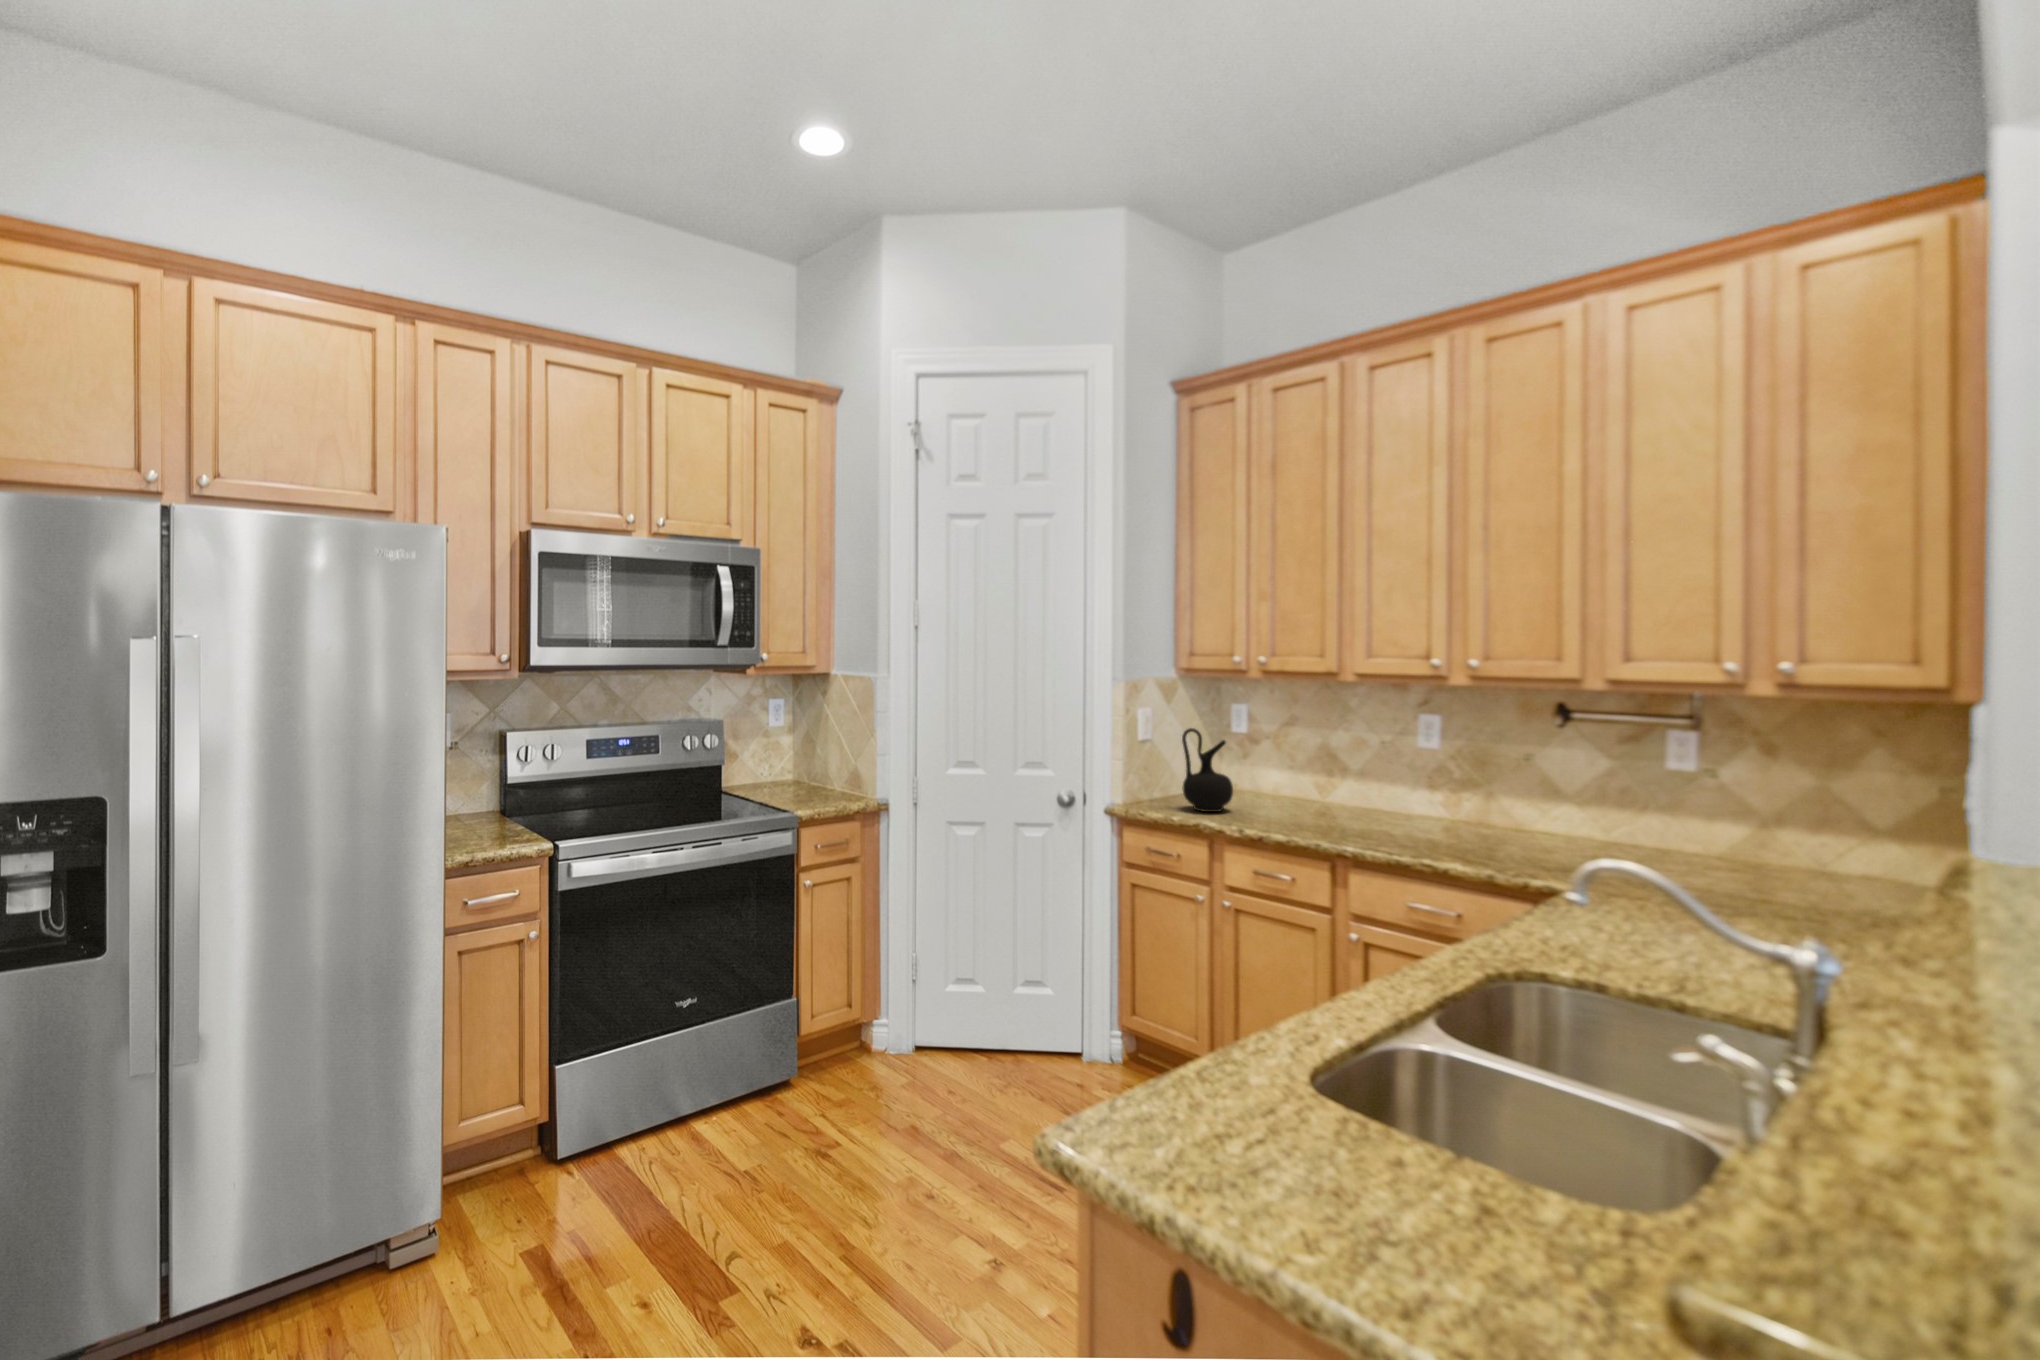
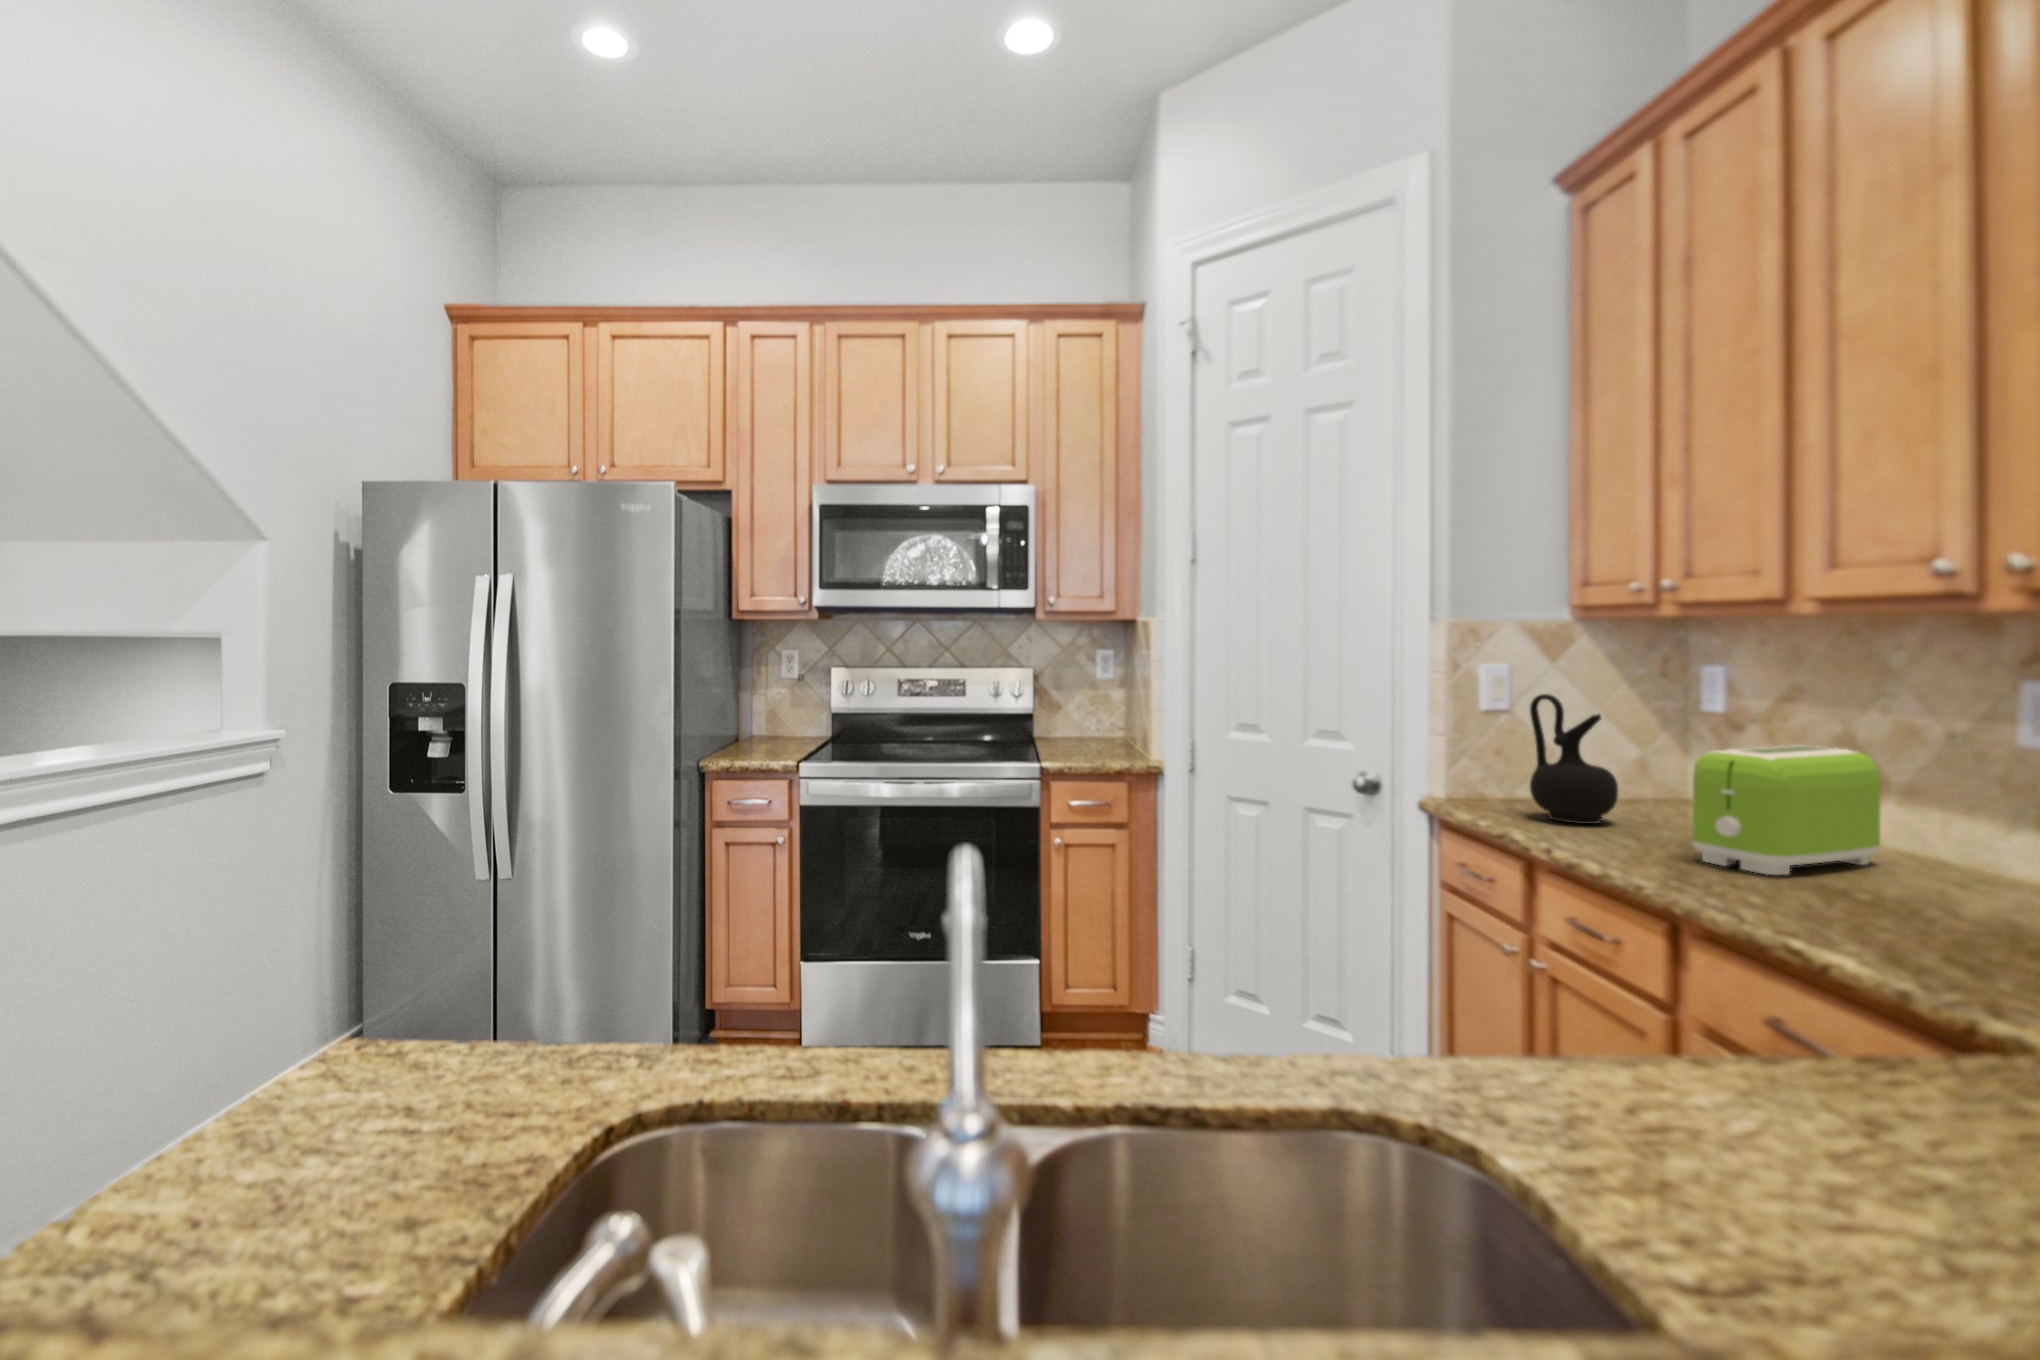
toaster: none [1311,753,1370,830] -> present [1693,745,1881,875]

